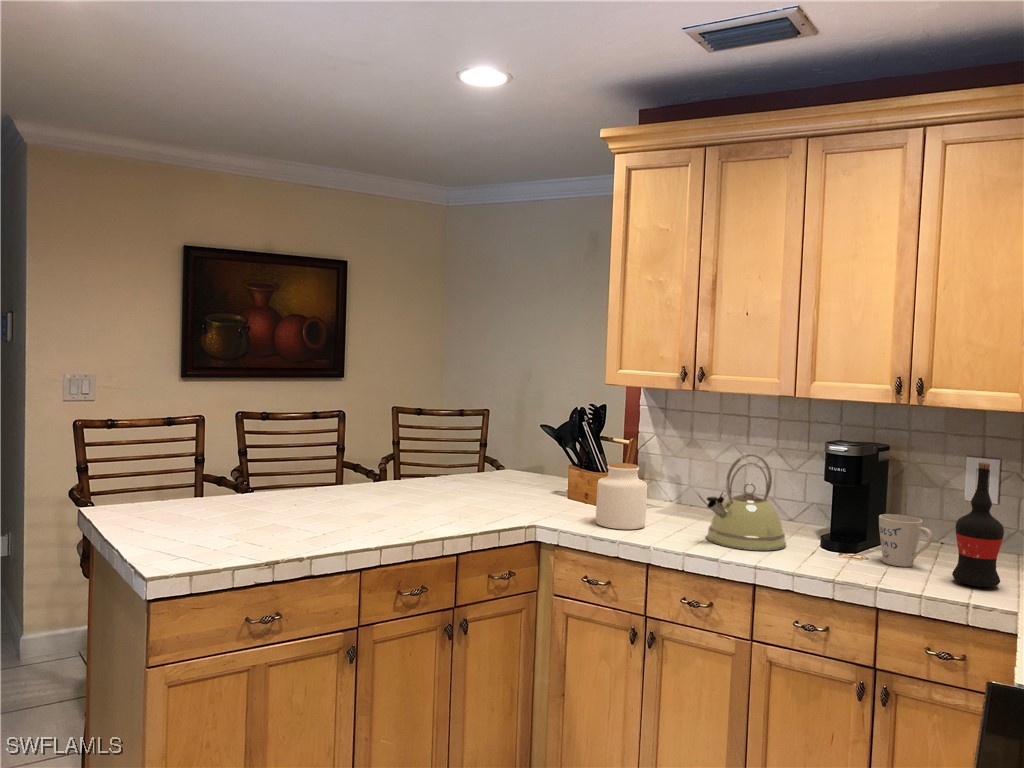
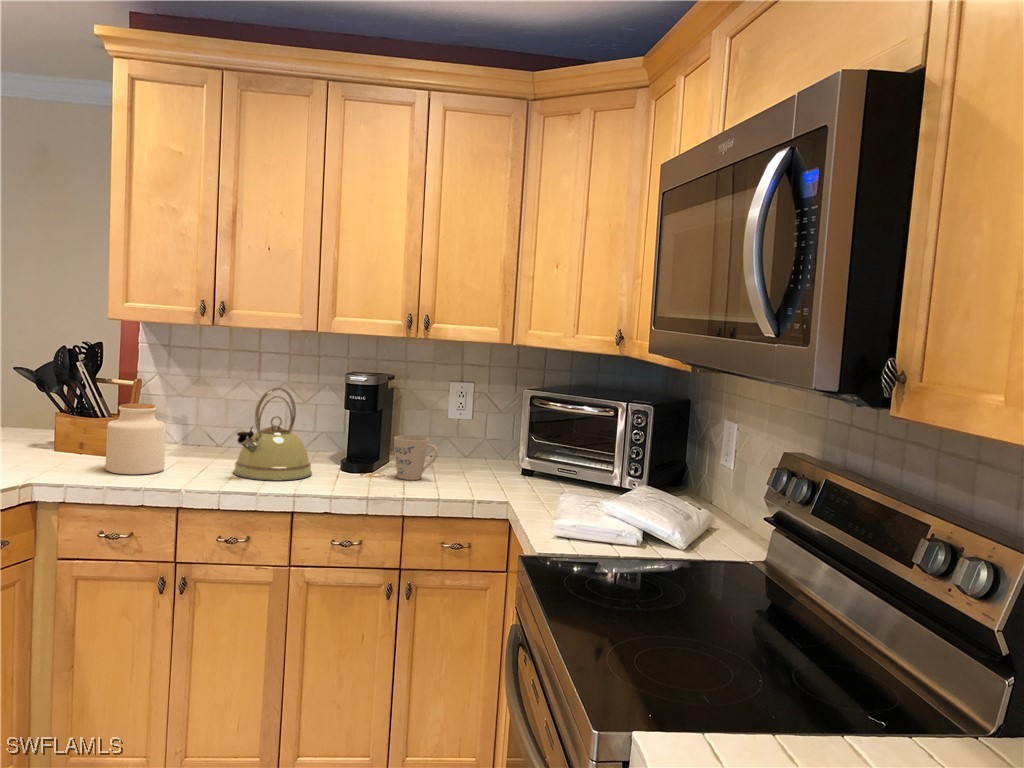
wine bottle: present [952,462,1004,587] -> none [456,385,494,488]

